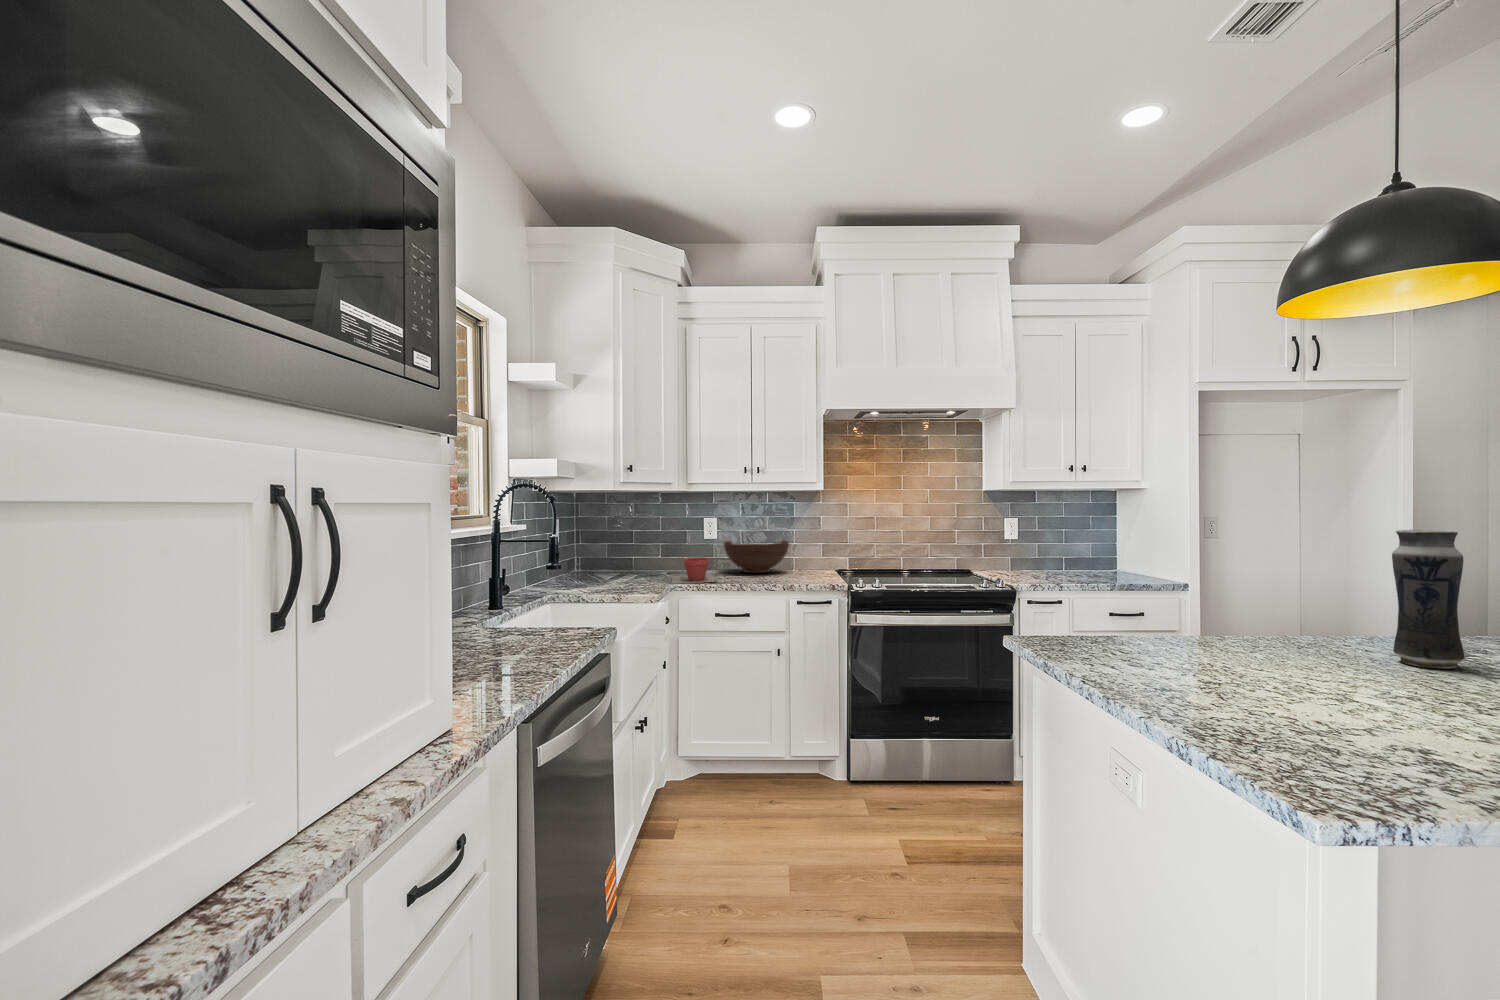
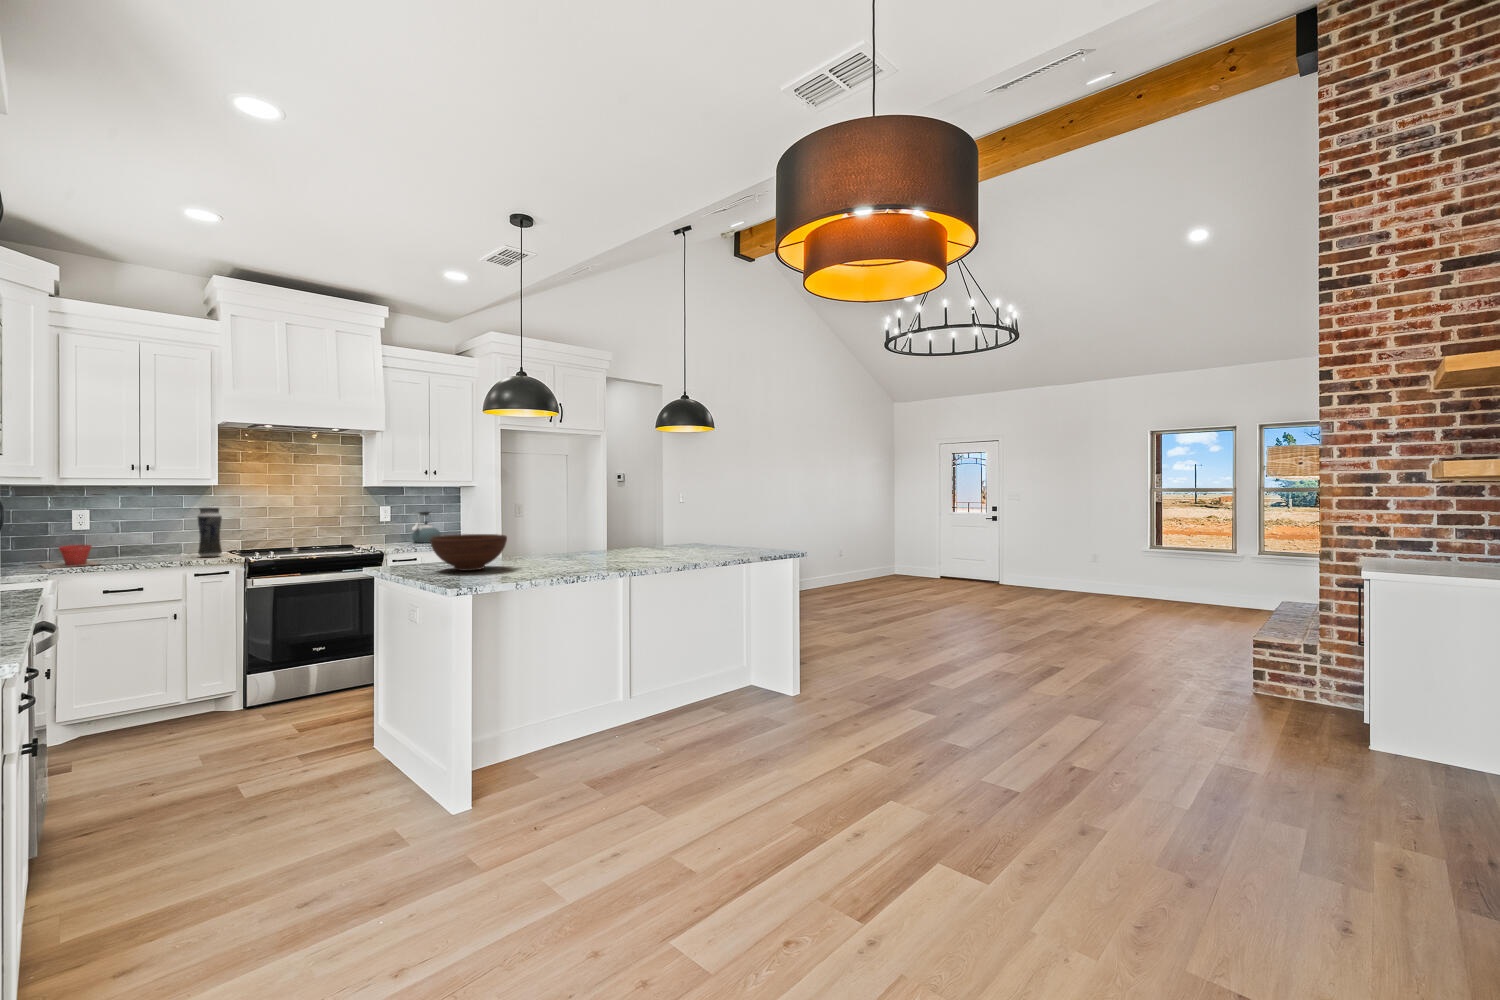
kettle: none [1045,527,1088,573] -> present [412,512,441,543]
vase: present [1392,530,1464,669] -> present [198,507,222,557]
fruit bowl: present [724,540,789,573] -> present [430,534,507,571]

